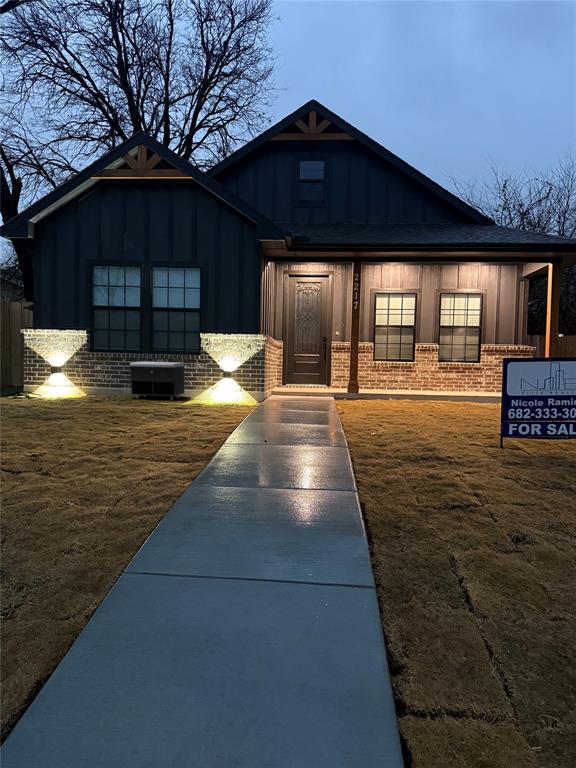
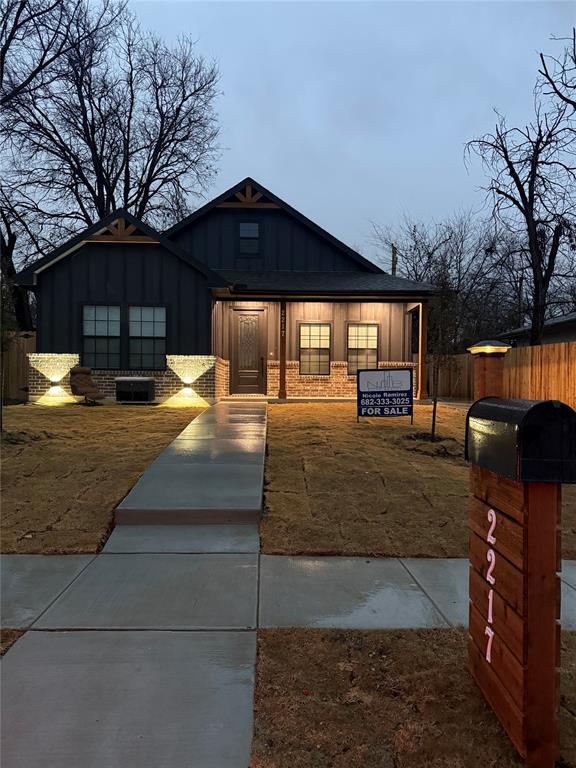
lounge chair: none [70,347,117,400] -> present [69,367,105,405]

